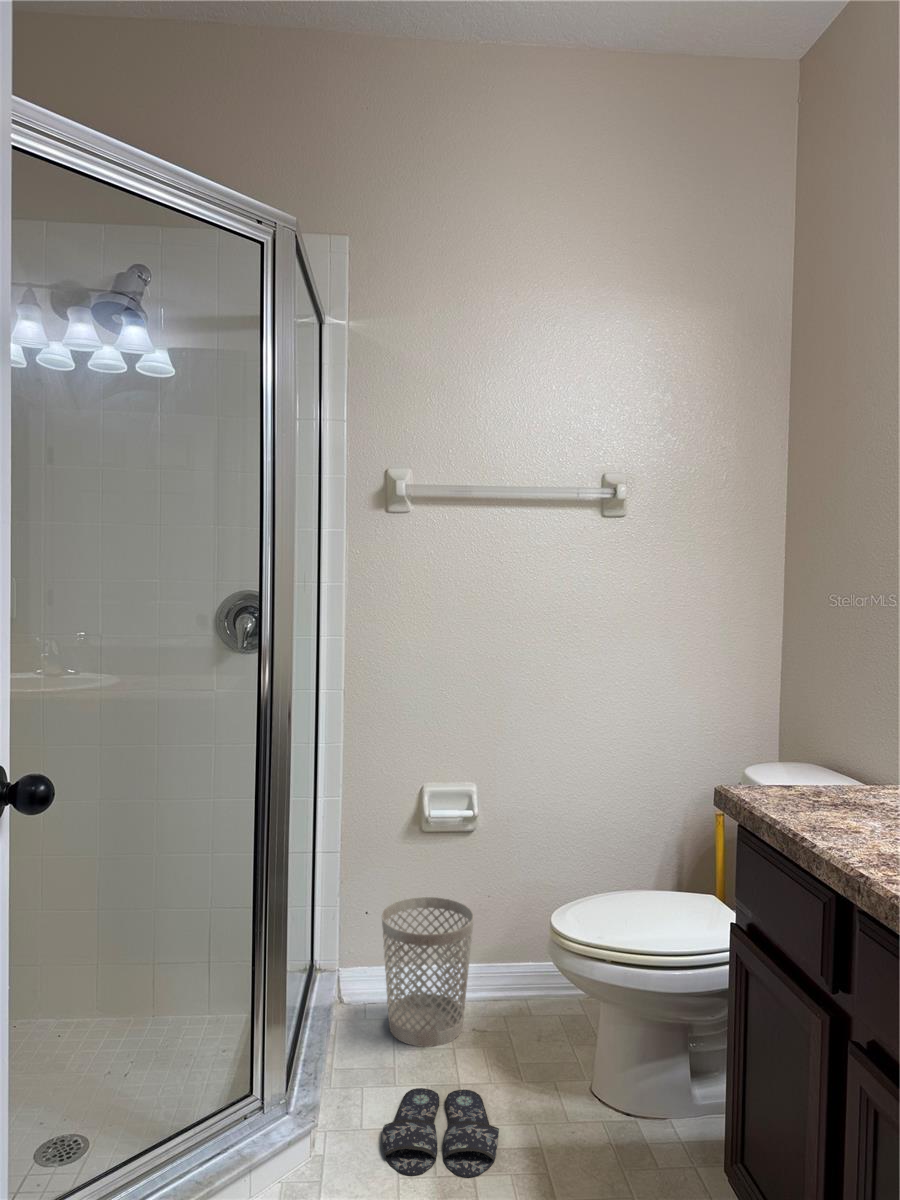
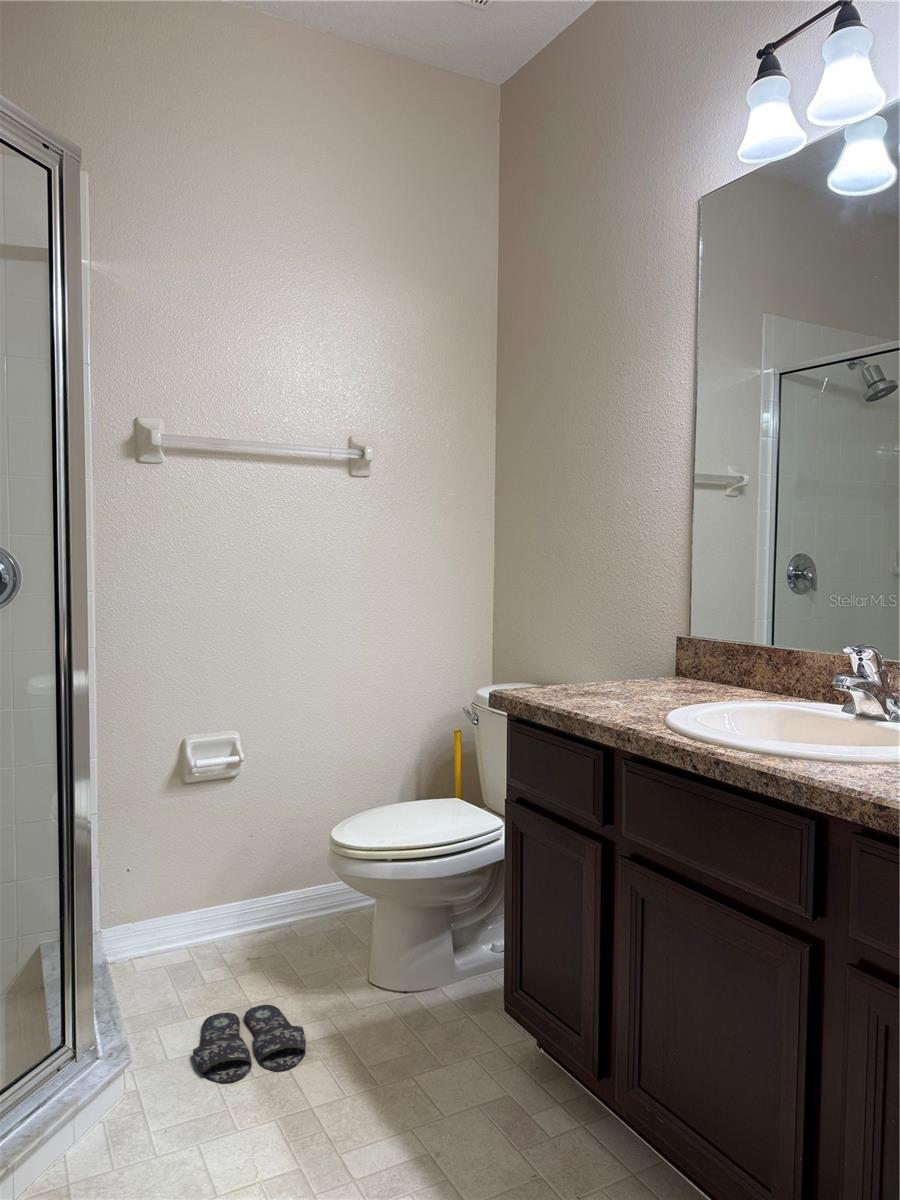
wastebasket: present [382,897,474,1047] -> none [155,842,249,983]

